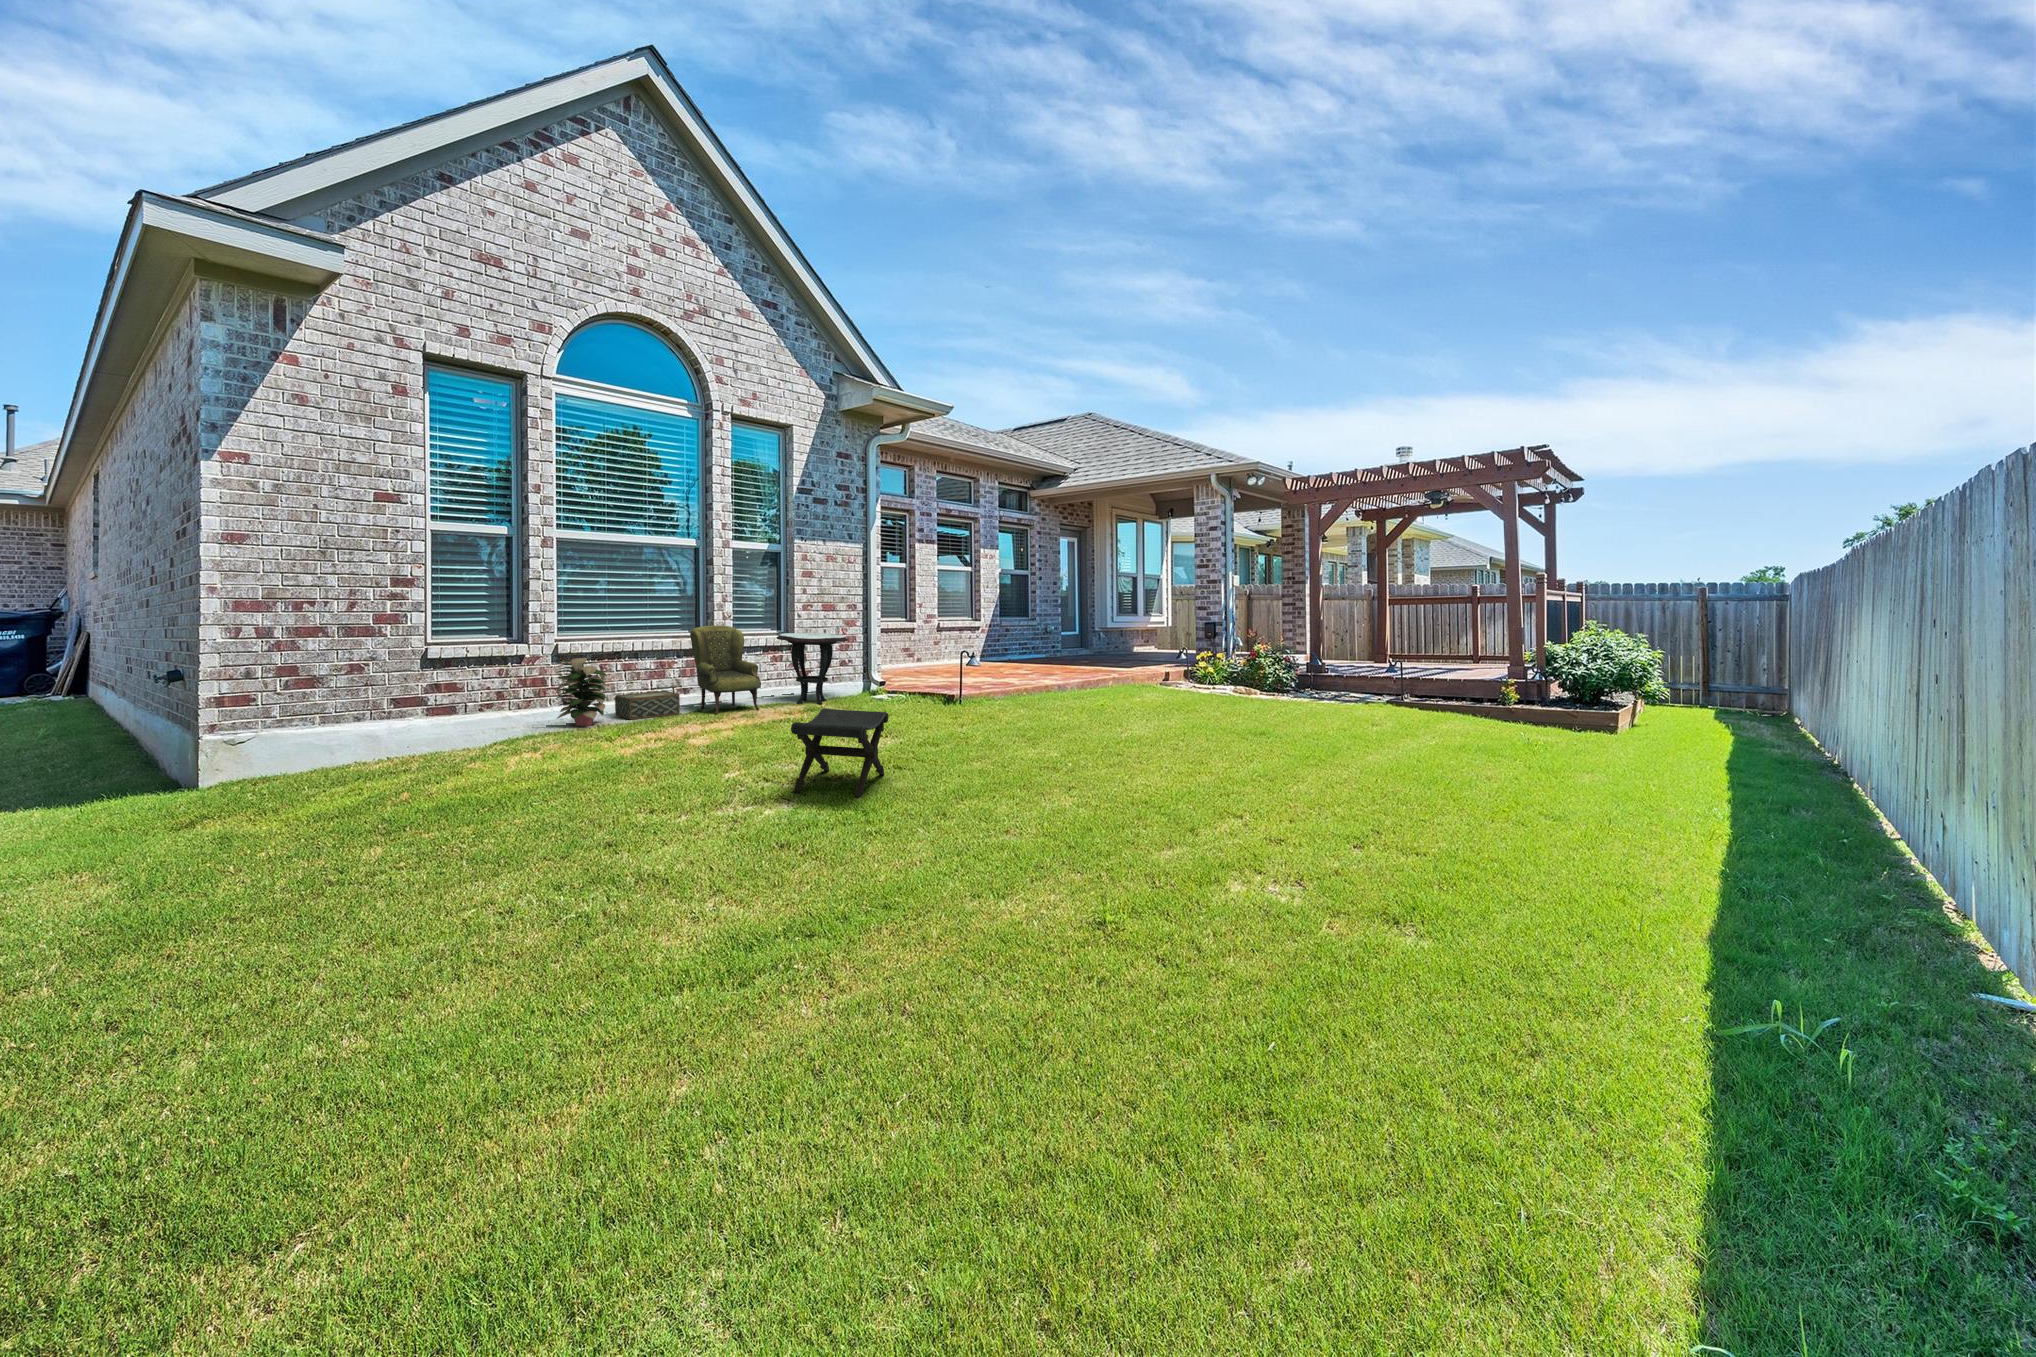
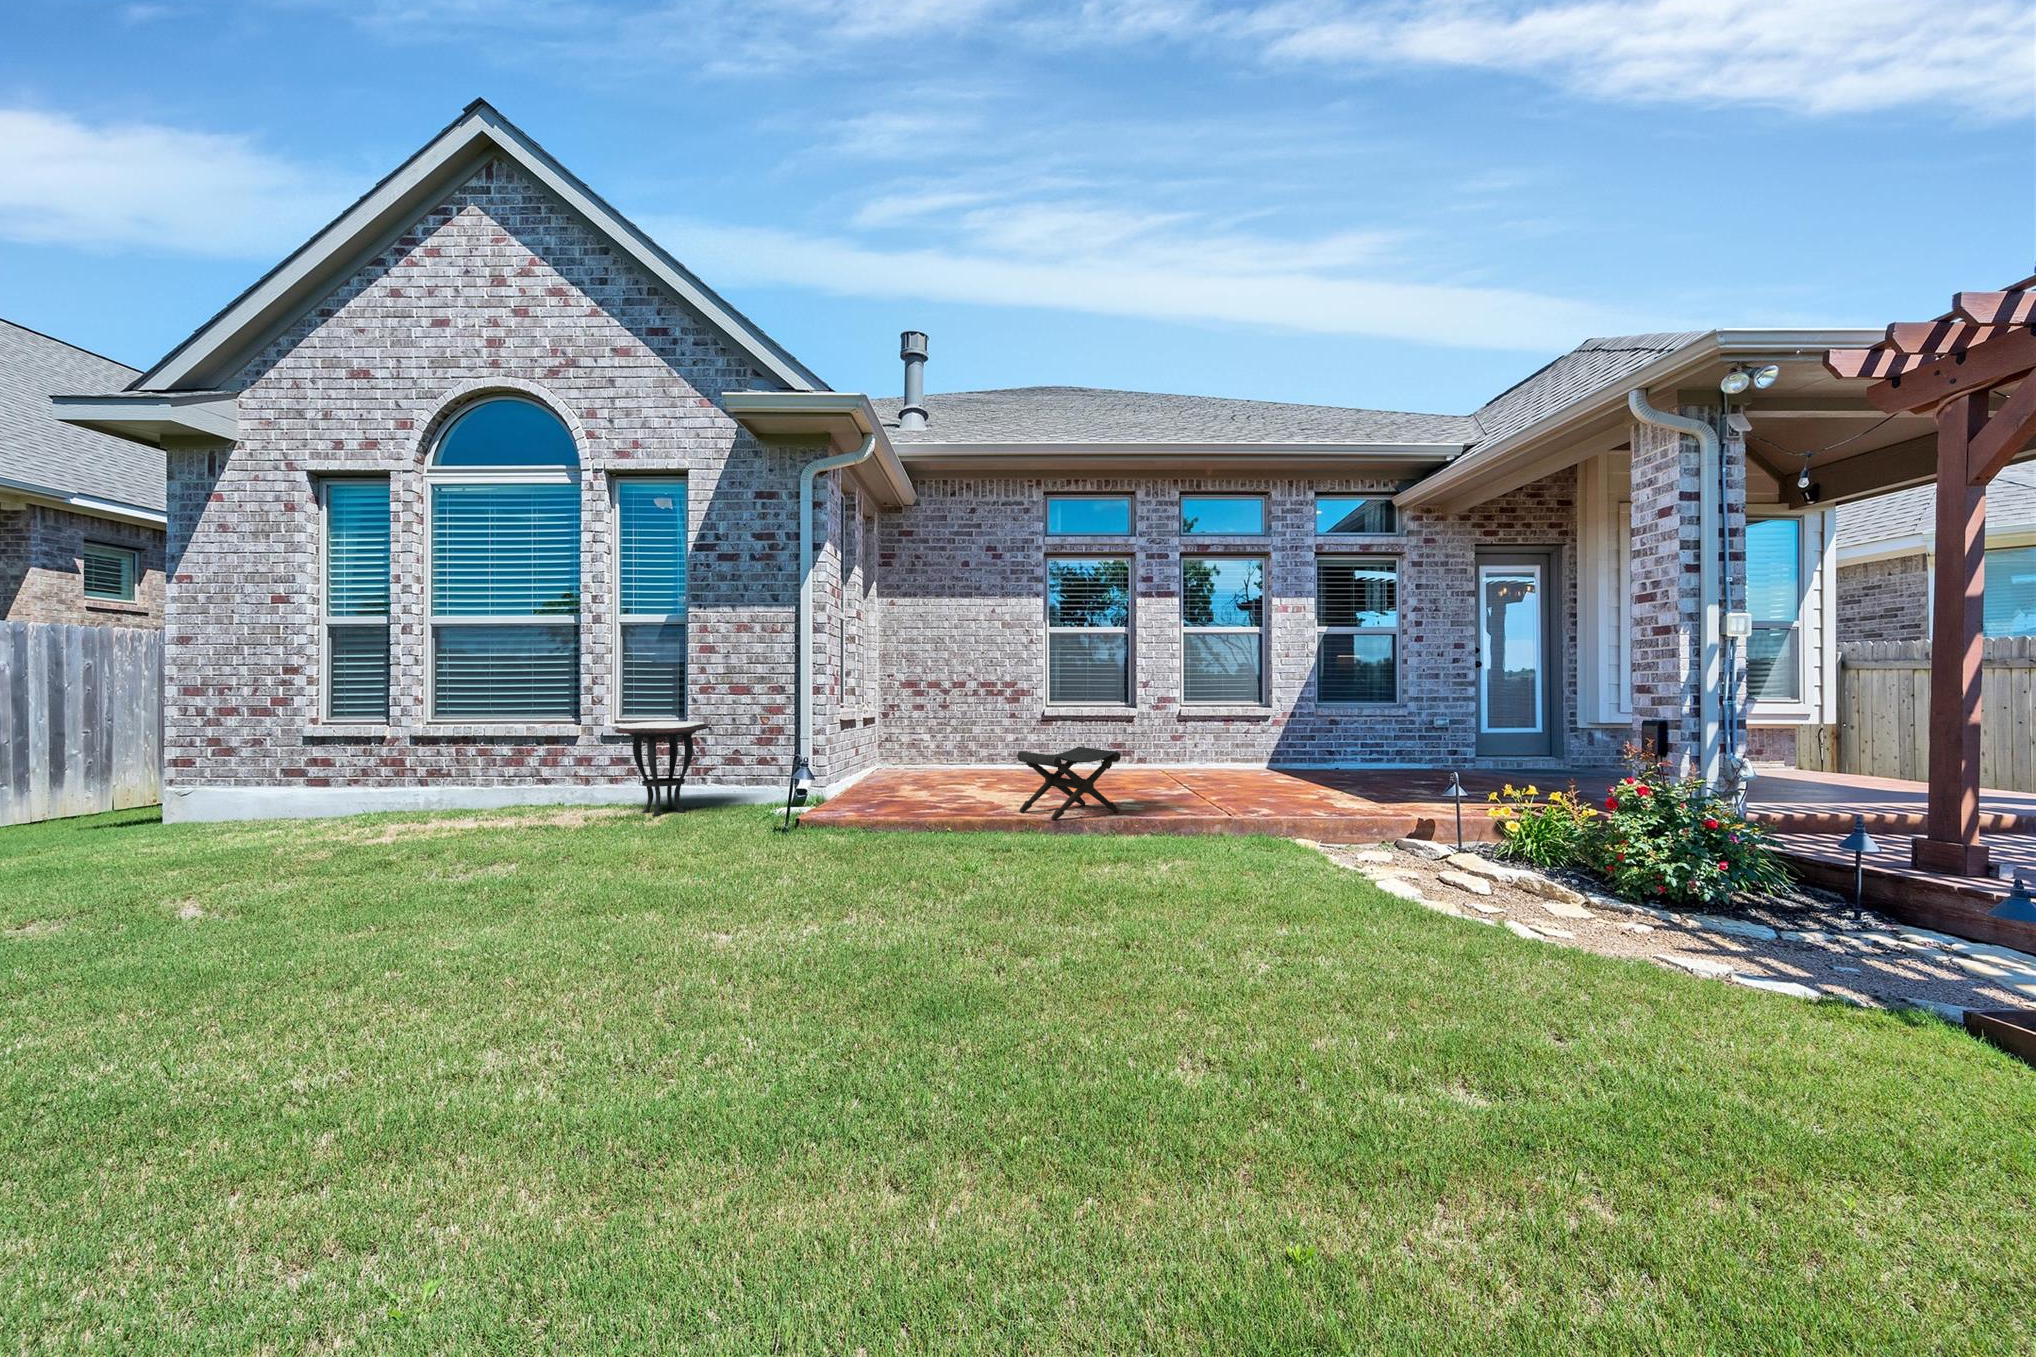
armchair: present [690,626,760,715] -> none [518,711,603,815]
decorative plant: present [557,658,607,726] -> none [375,742,434,812]
woven basket: present [615,691,680,720] -> none [447,783,521,811]
footstool: present [791,708,889,797] -> present [1017,747,1121,820]

